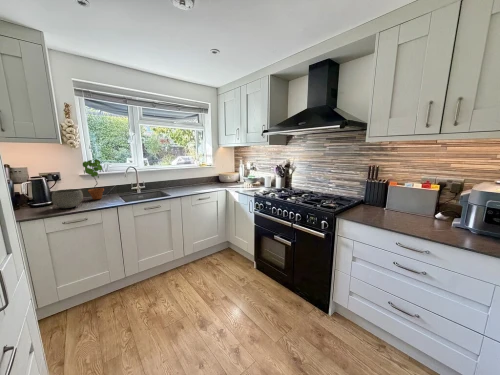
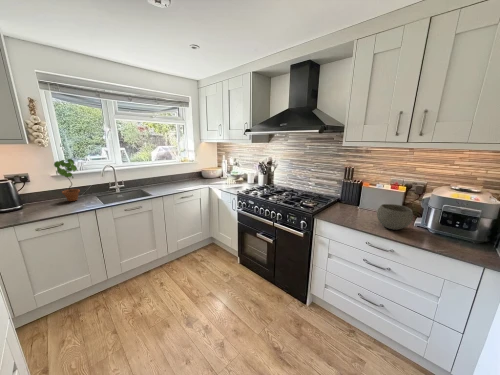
bowl: present [52,189,83,208] -> present [377,204,413,230]

